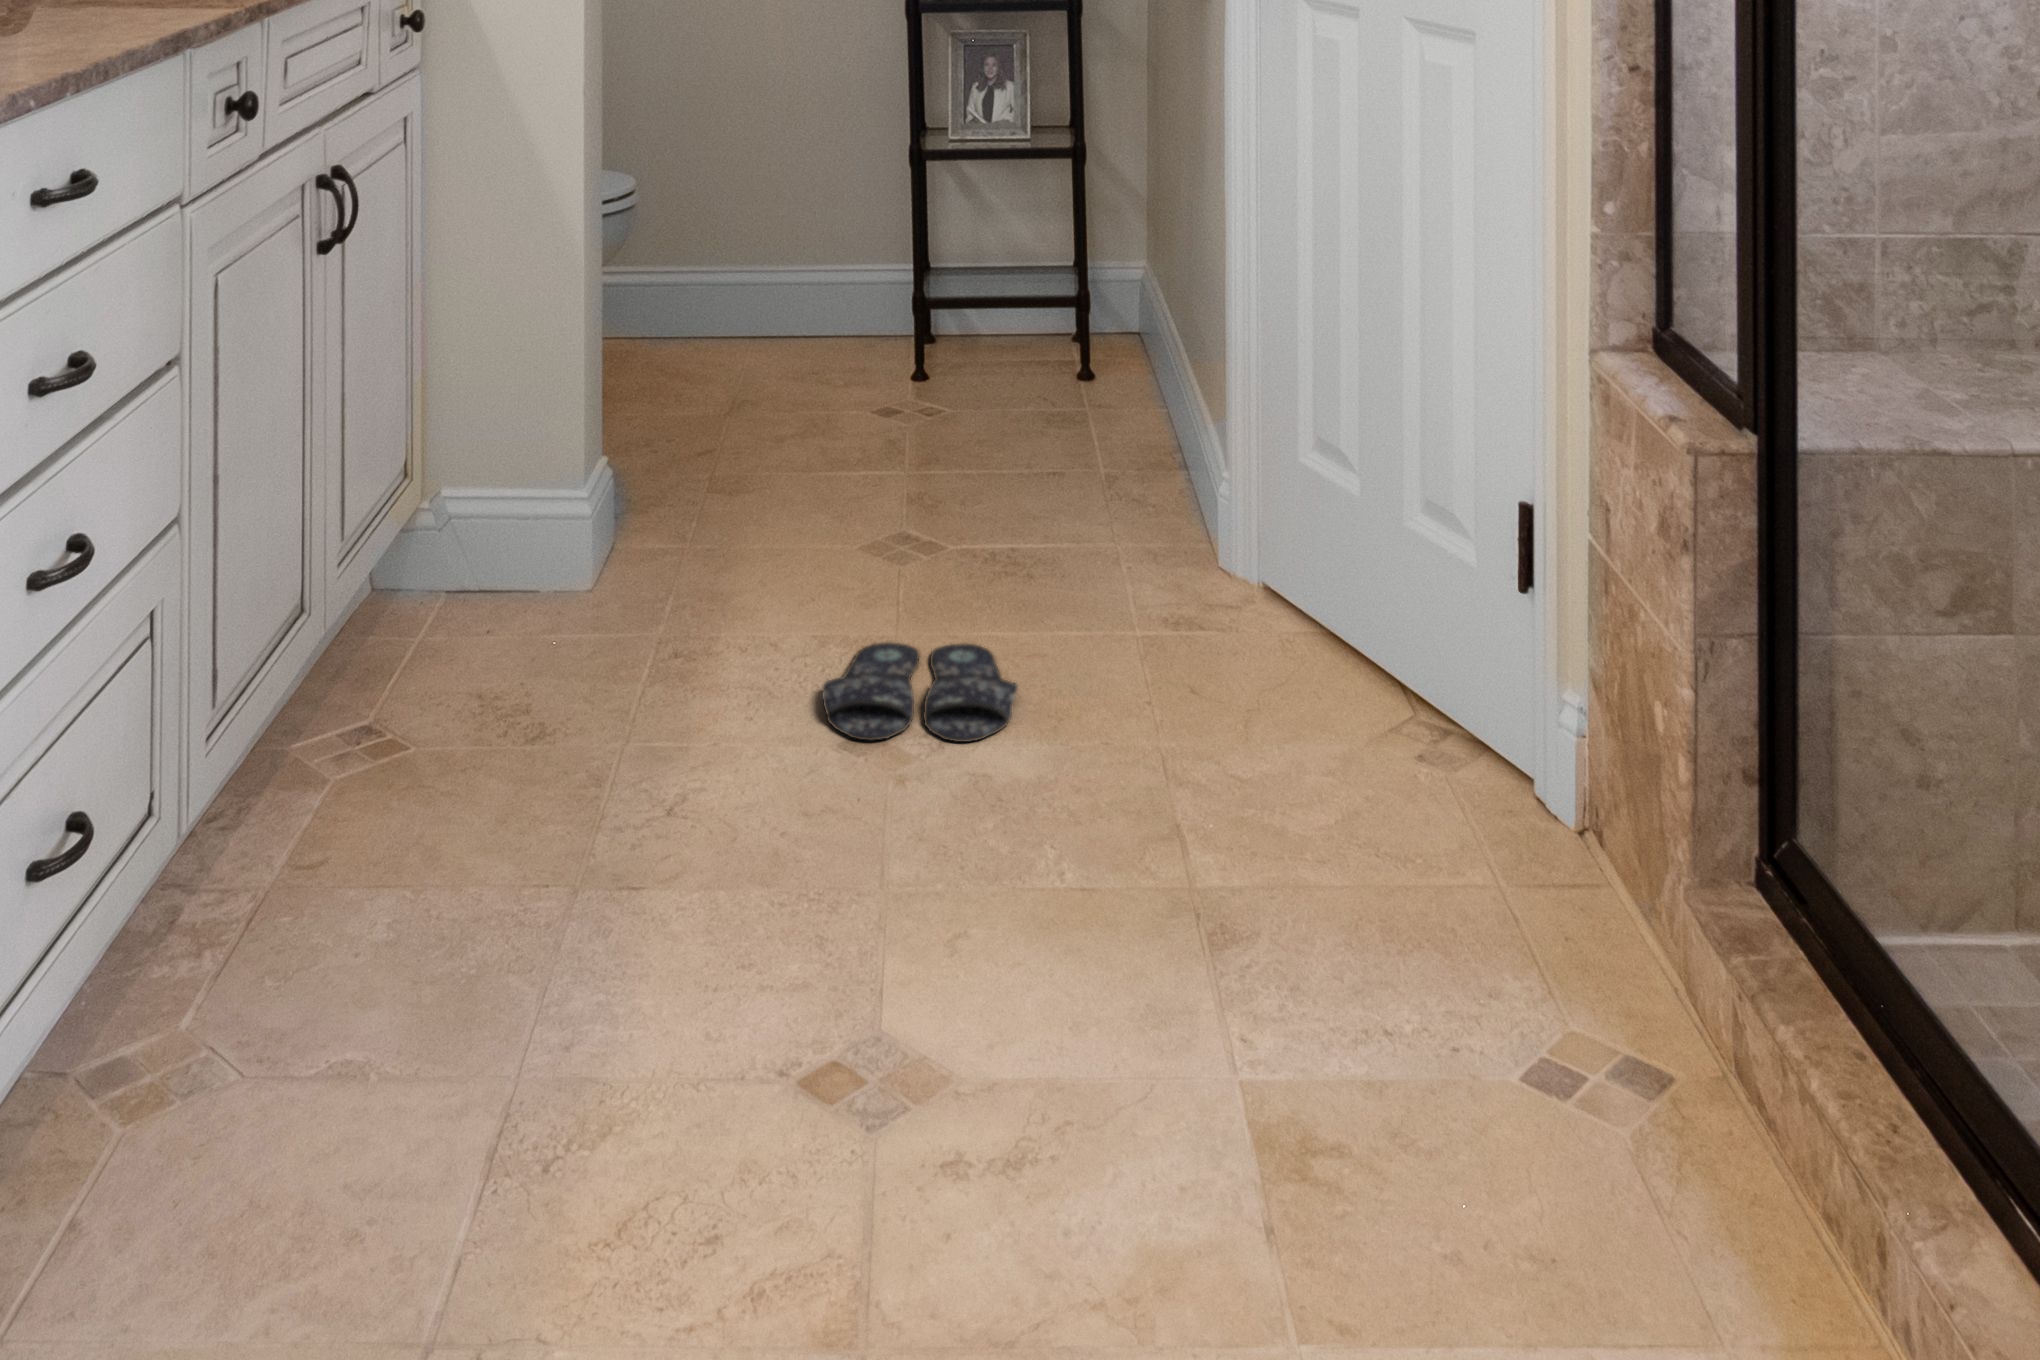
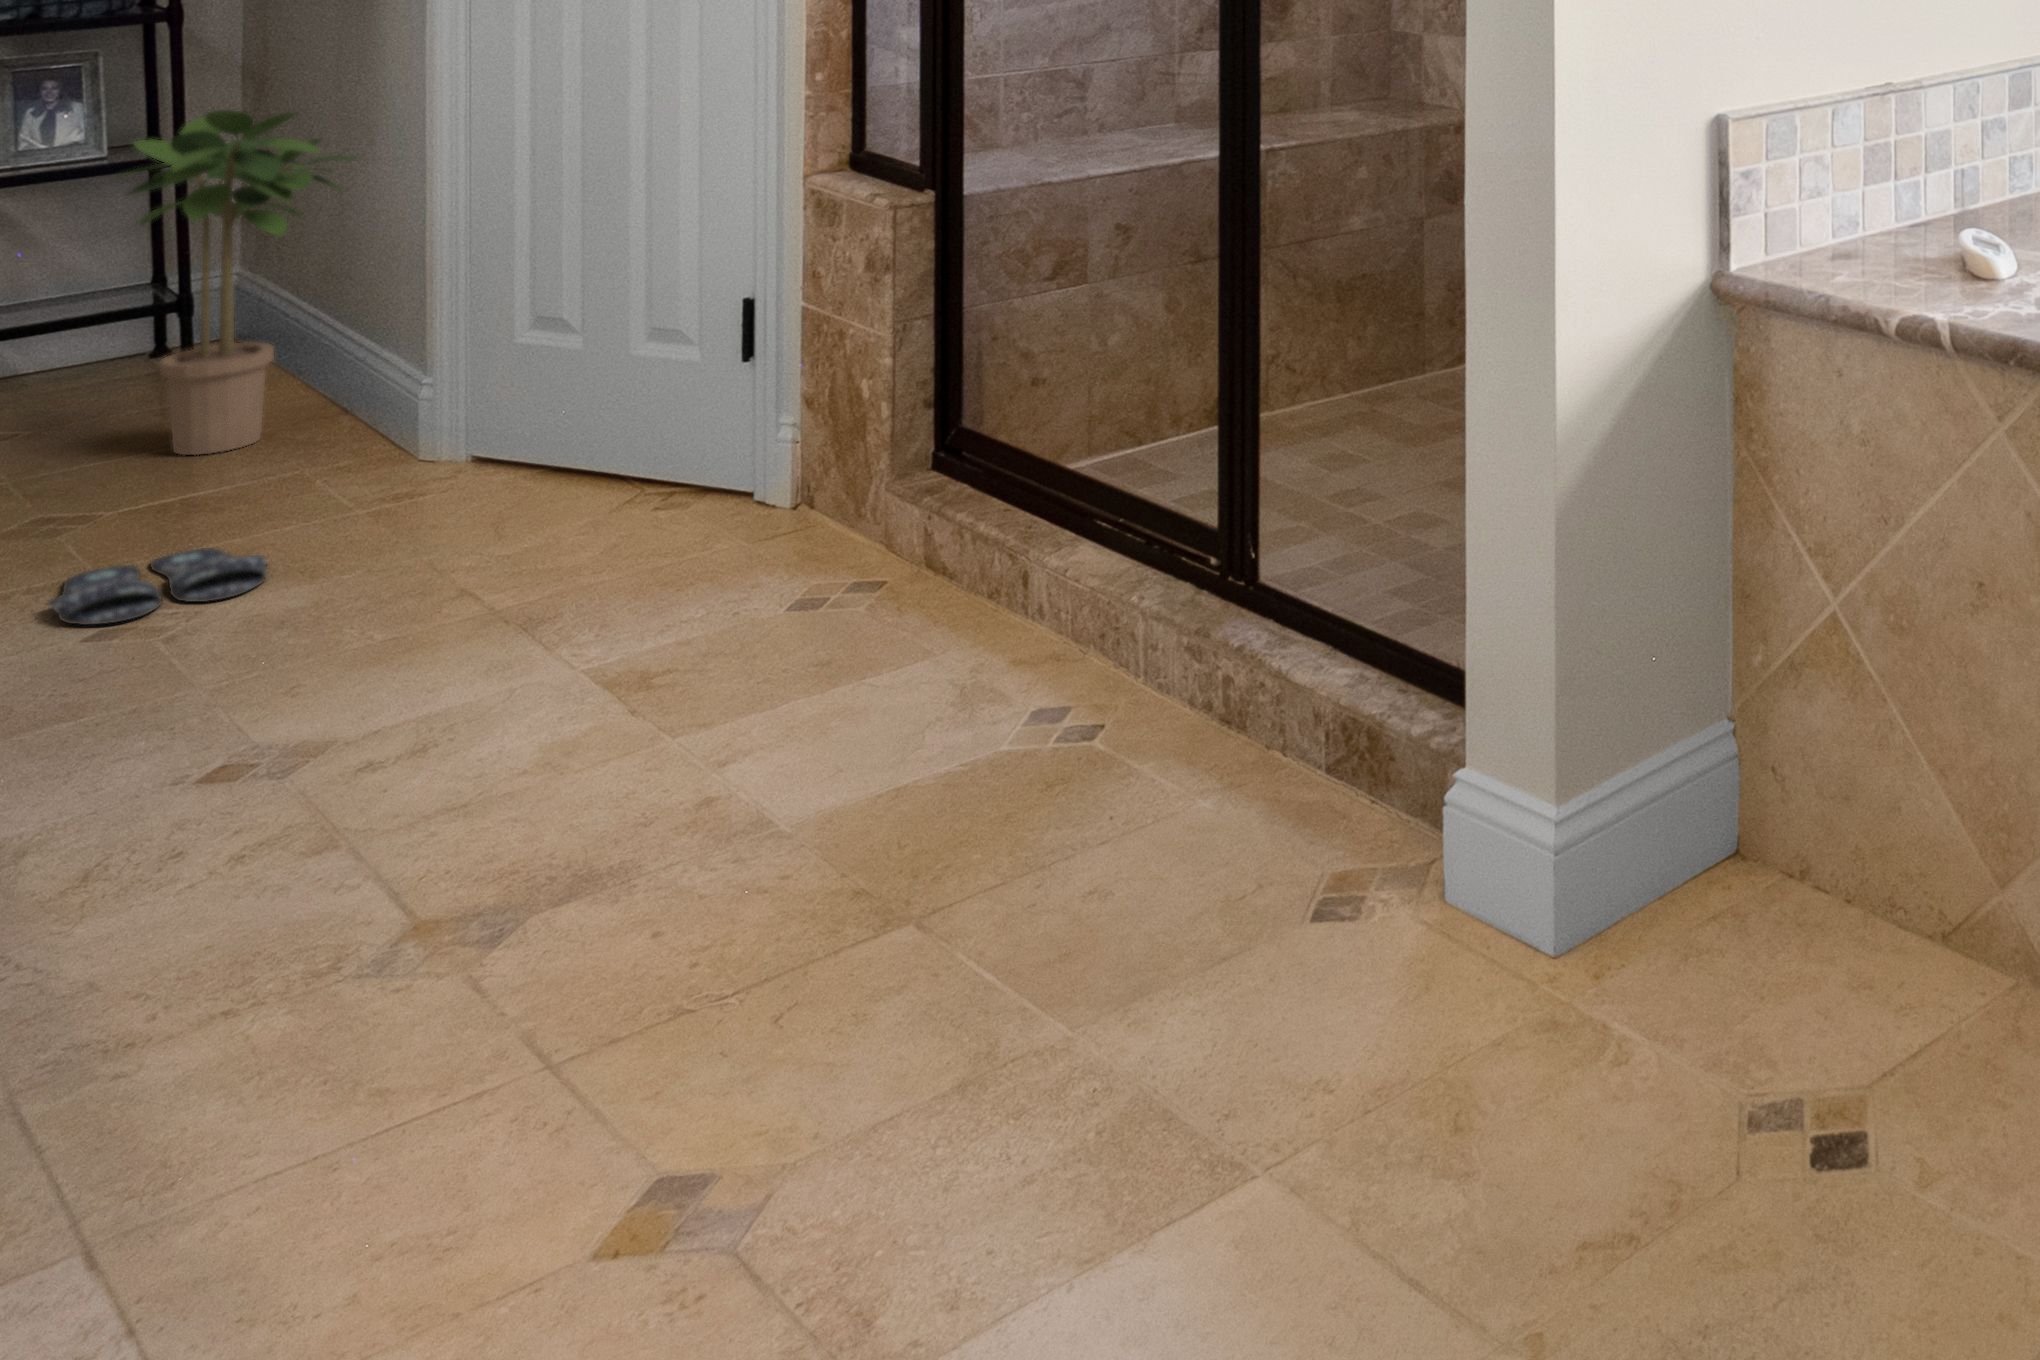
potted plant: none [983,124,1184,499] -> present [118,110,355,455]

